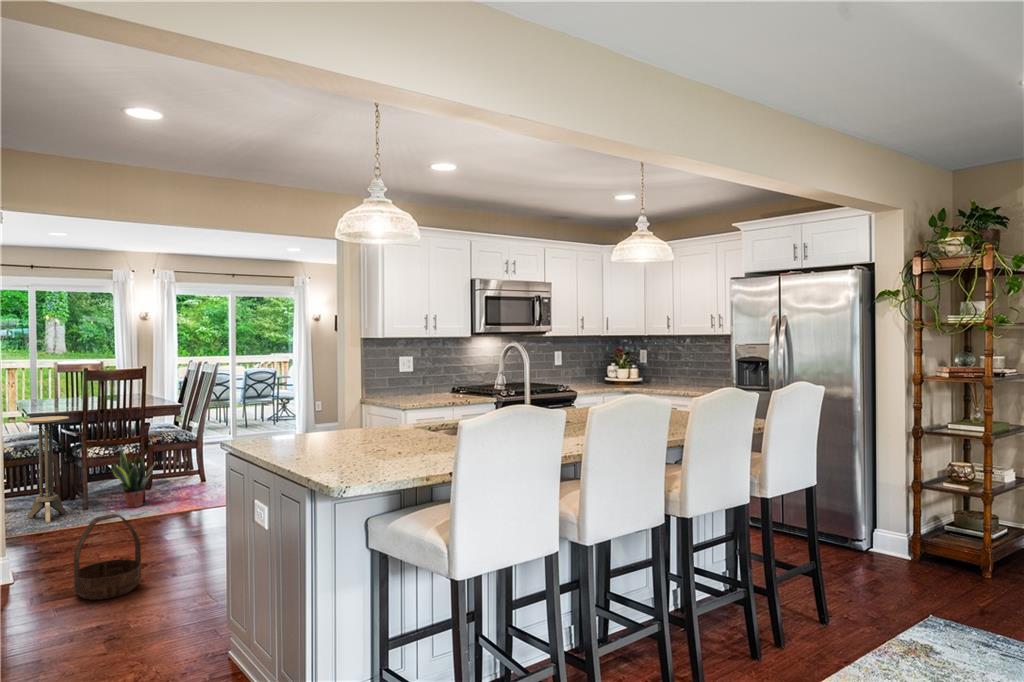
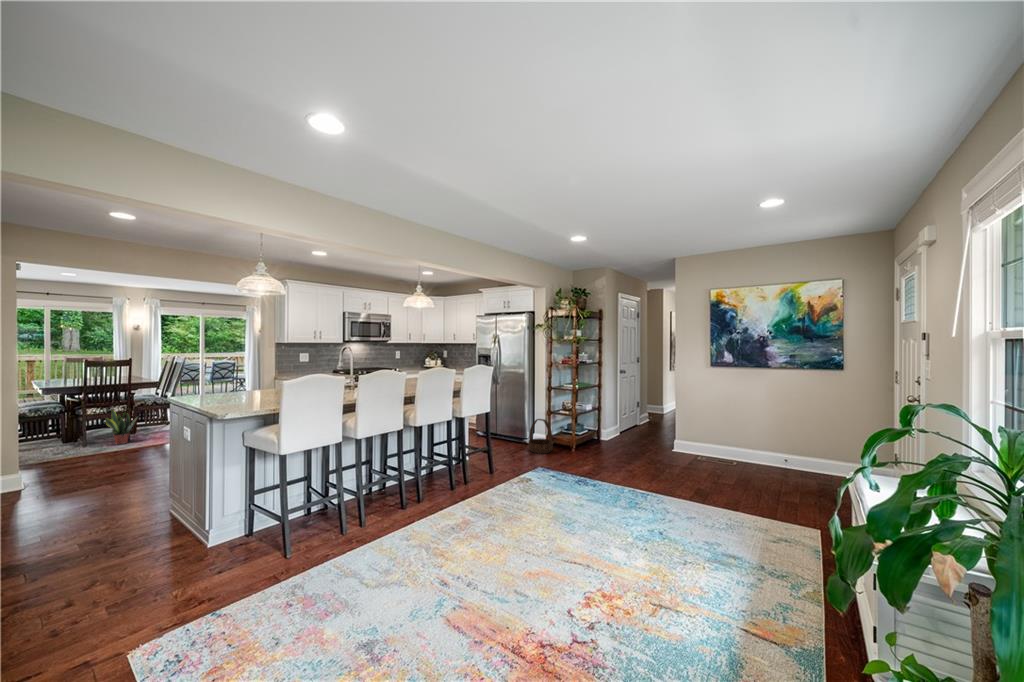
side table: present [22,416,69,523] -> none [36,389,73,455]
basket: present [74,514,141,600] -> present [528,419,553,454]

